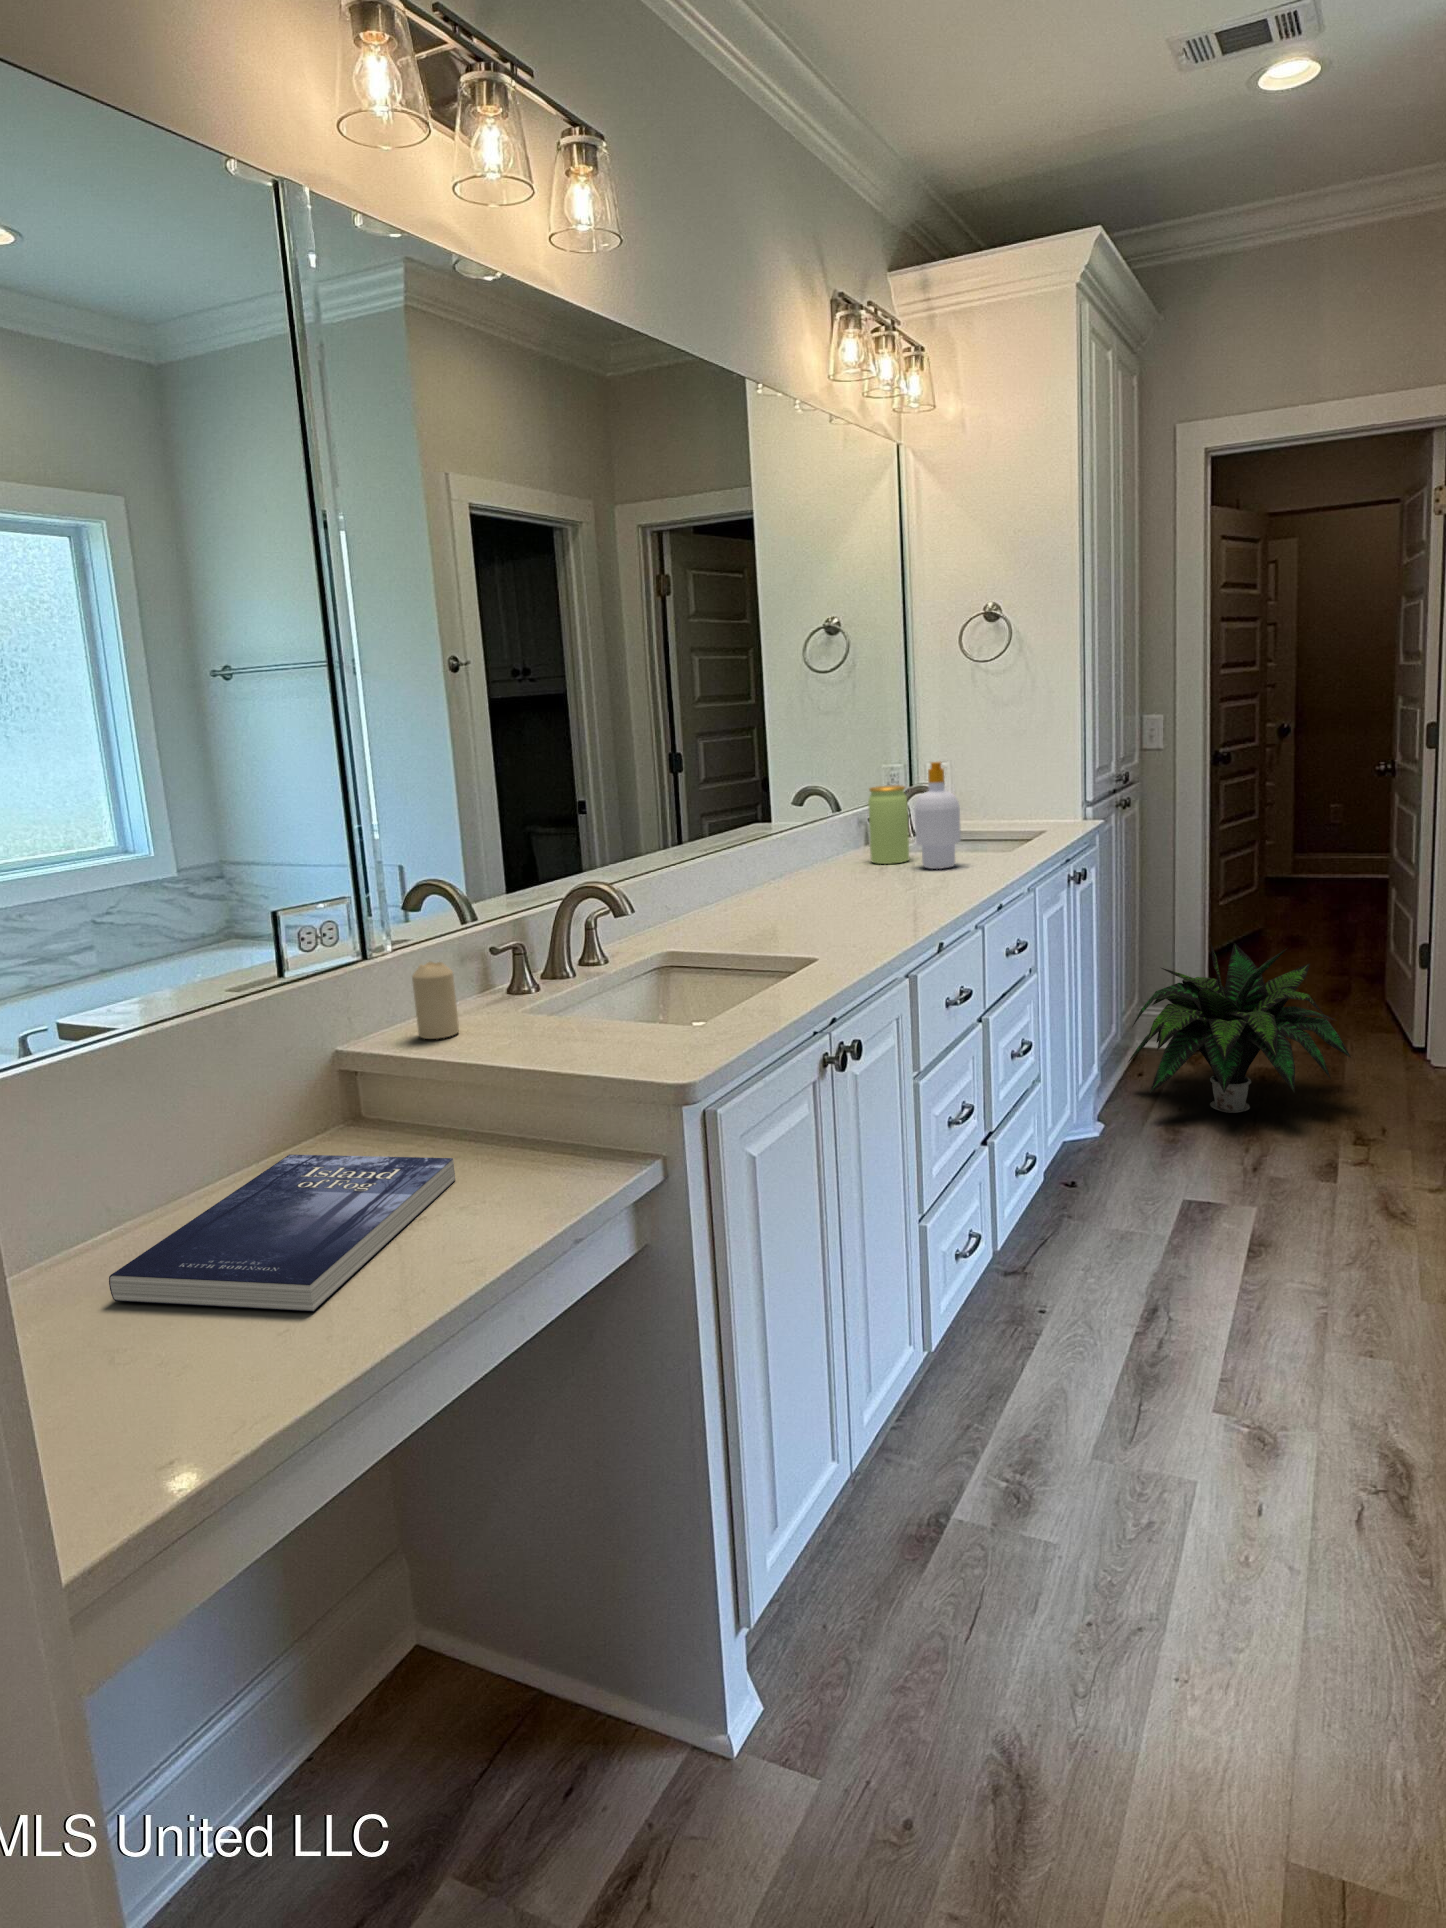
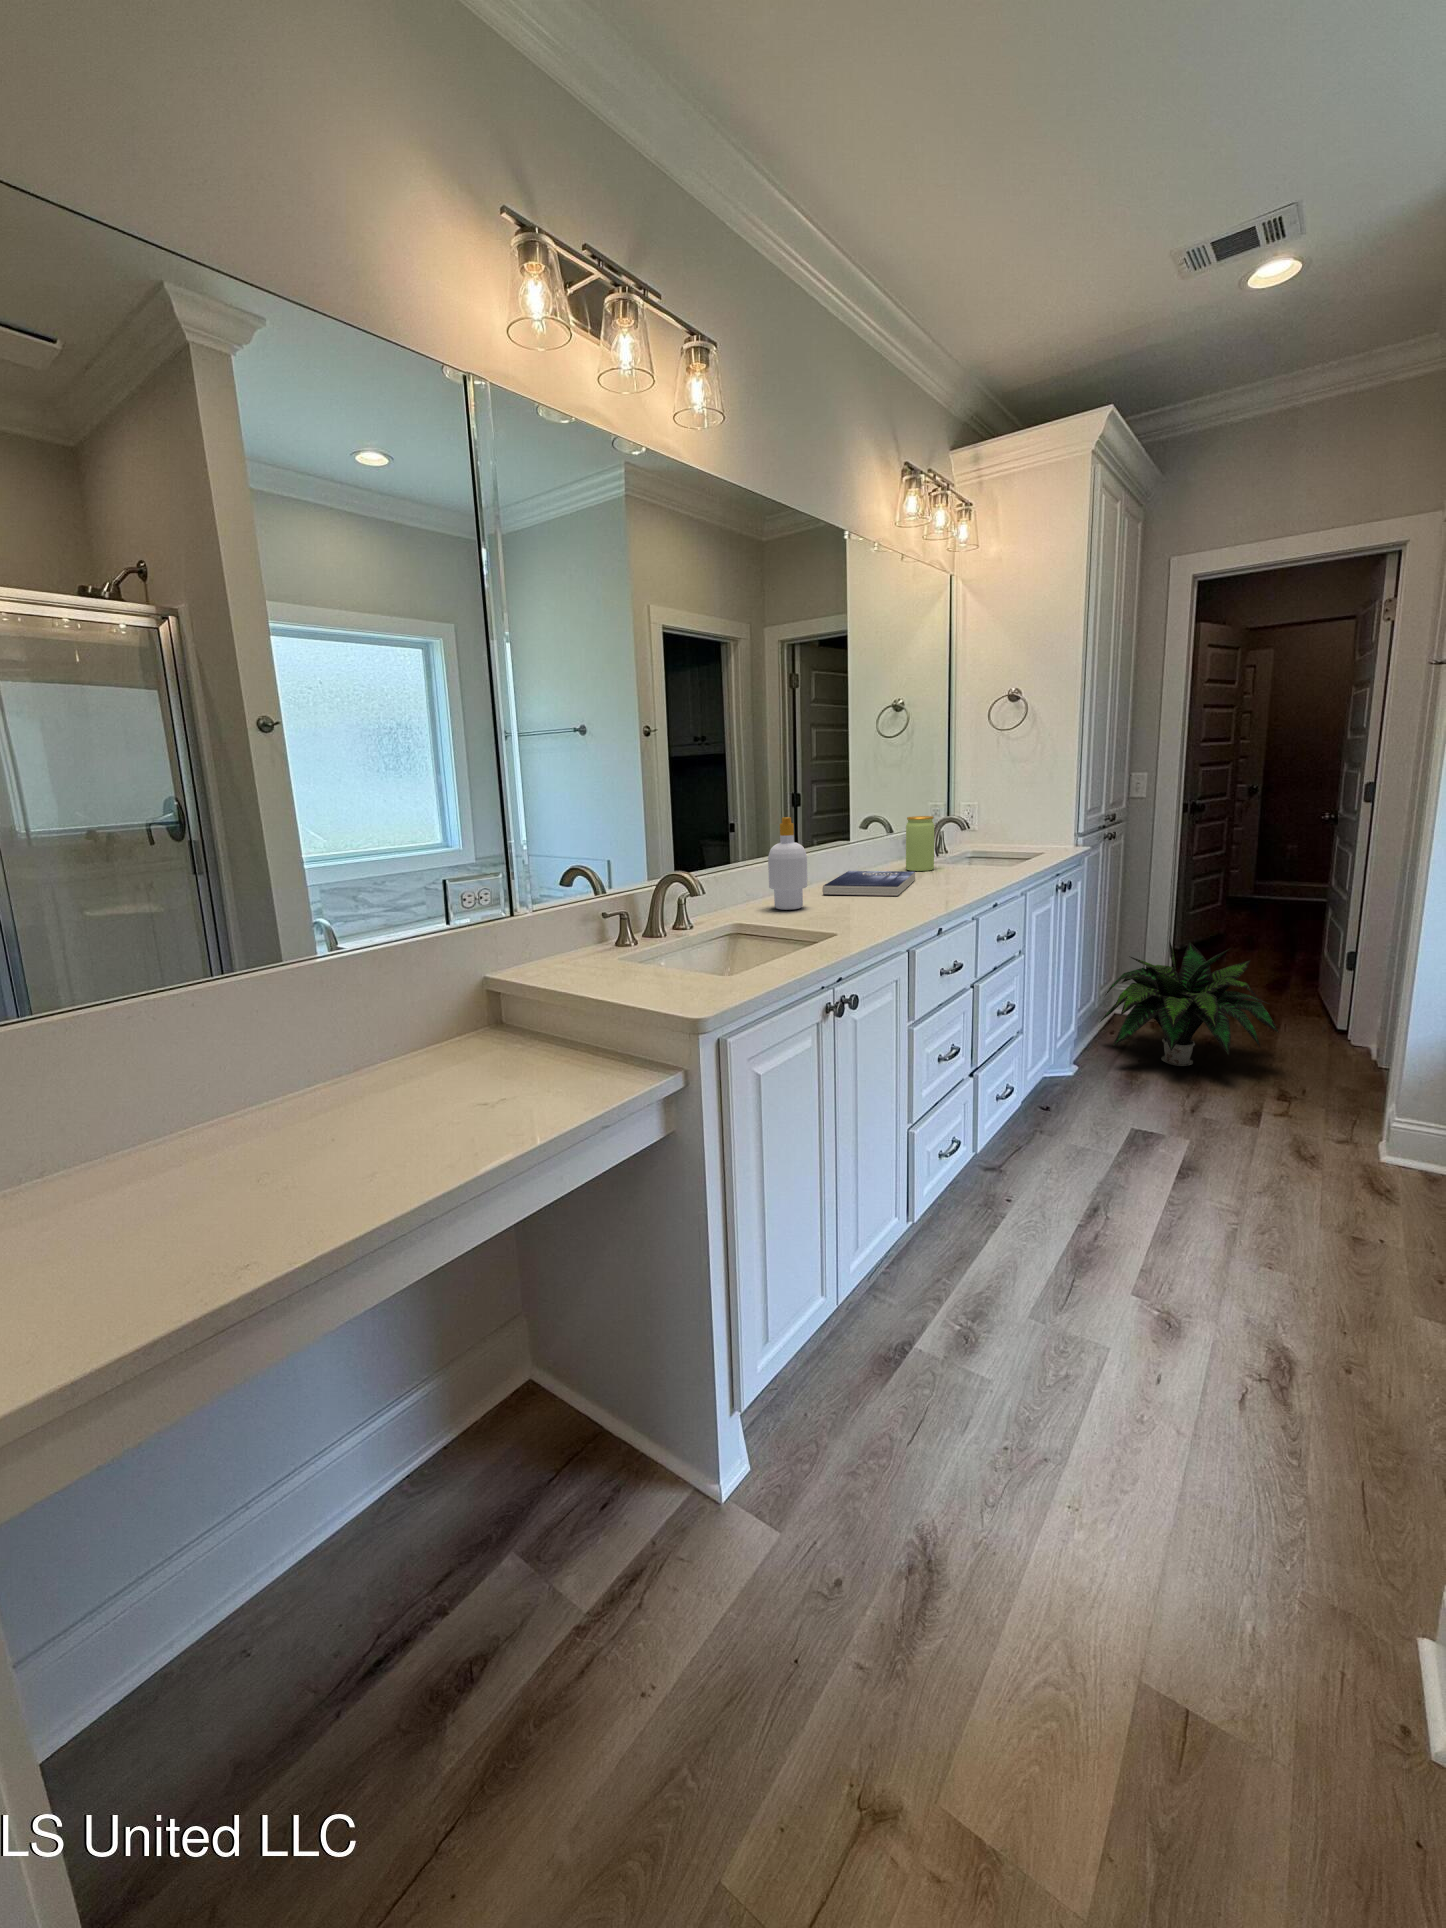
soap bottle: present [915,762,961,869] -> present [768,817,808,910]
candle: present [412,962,459,1039] -> none [539,919,570,972]
book: present [109,1155,455,1312] -> present [823,871,915,896]

